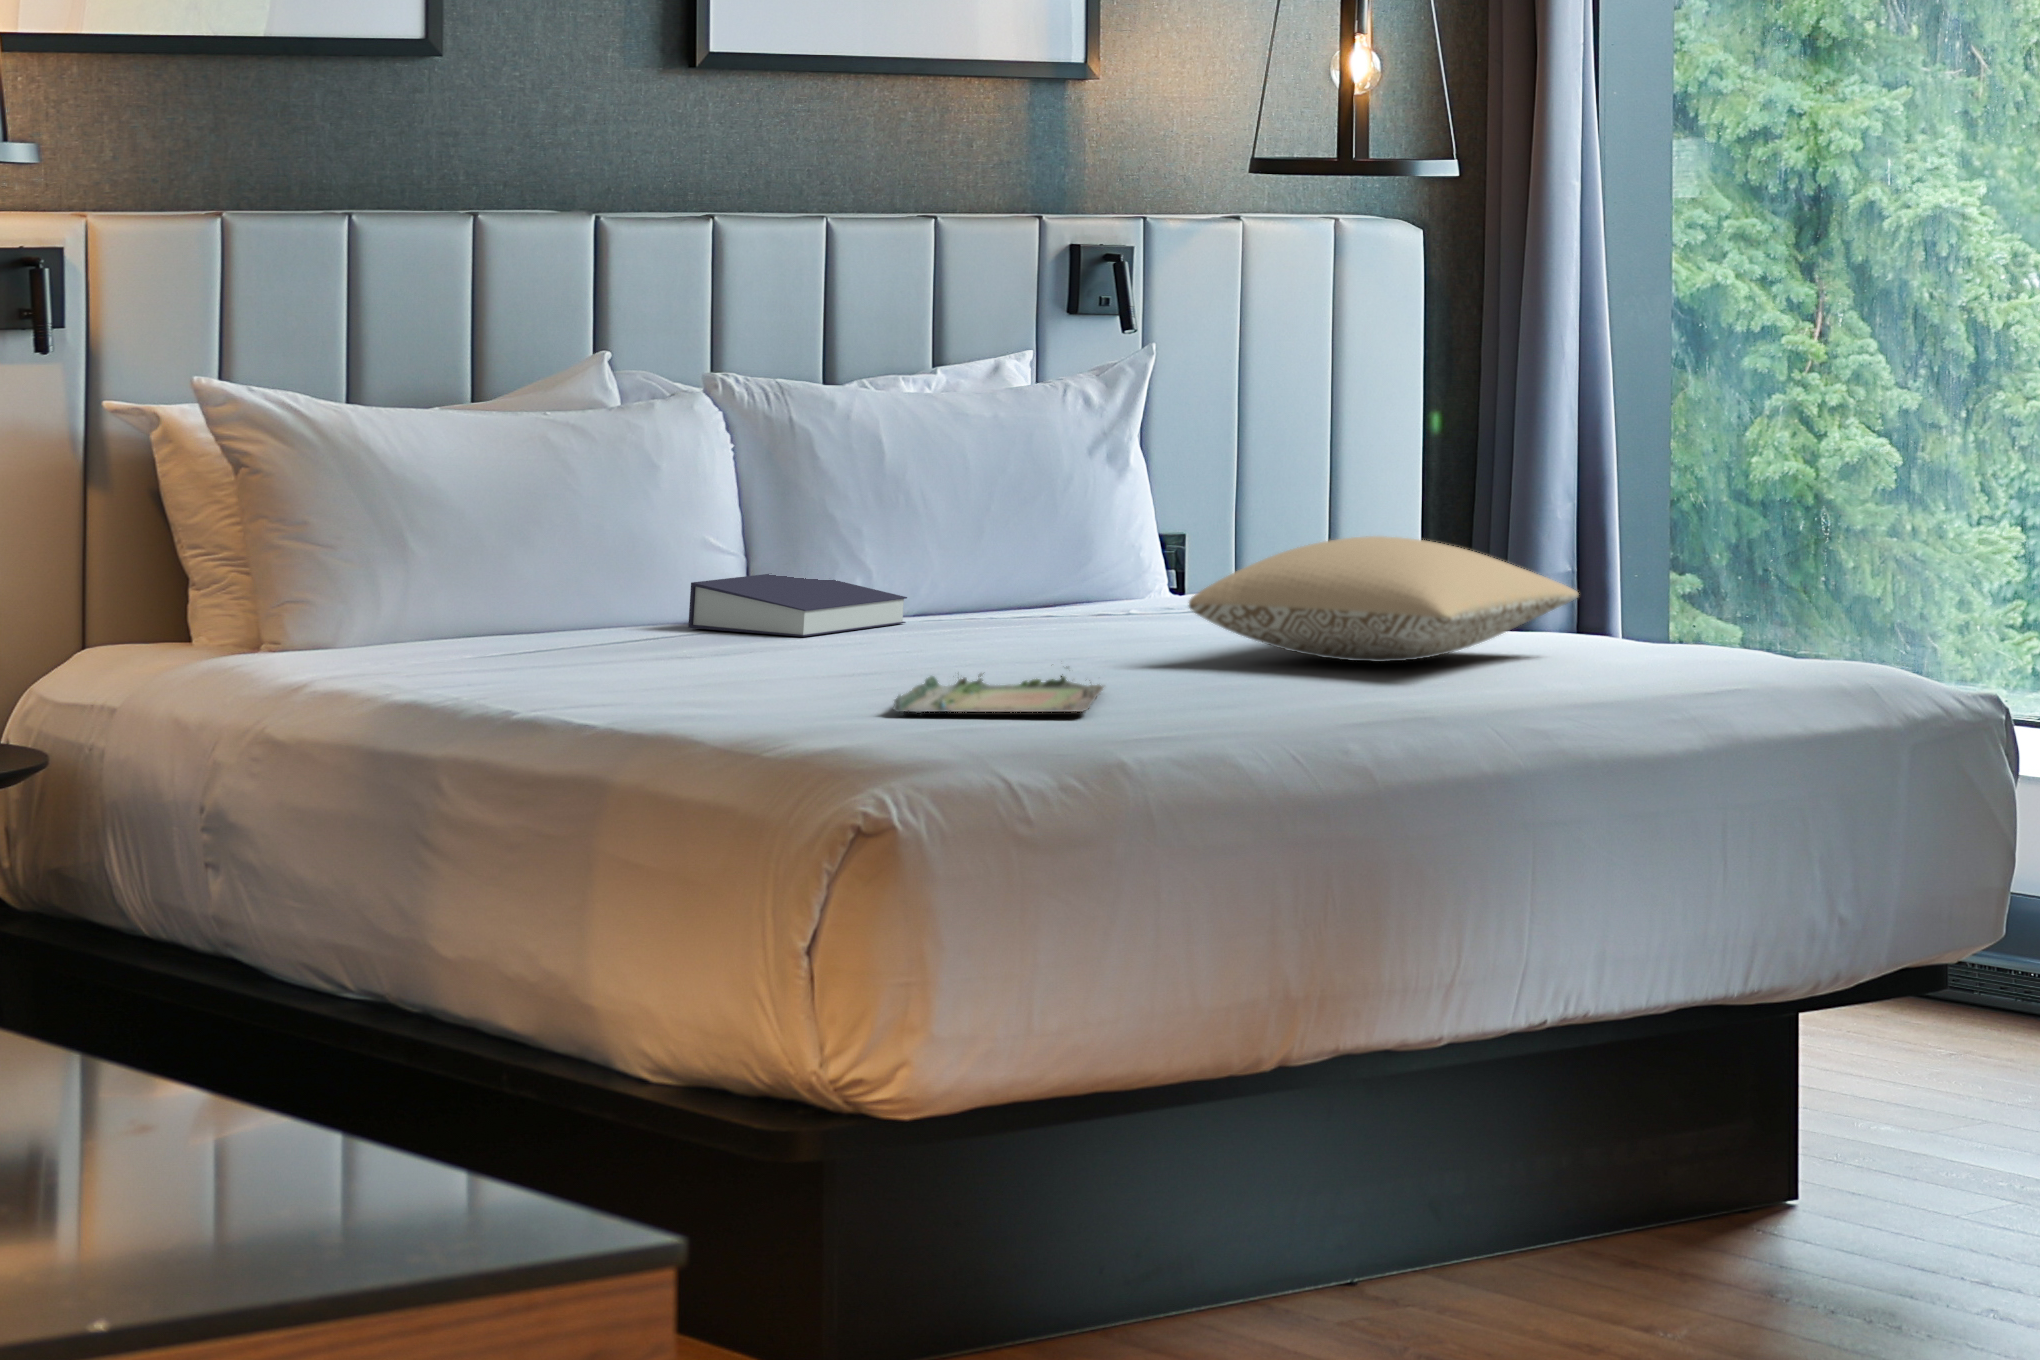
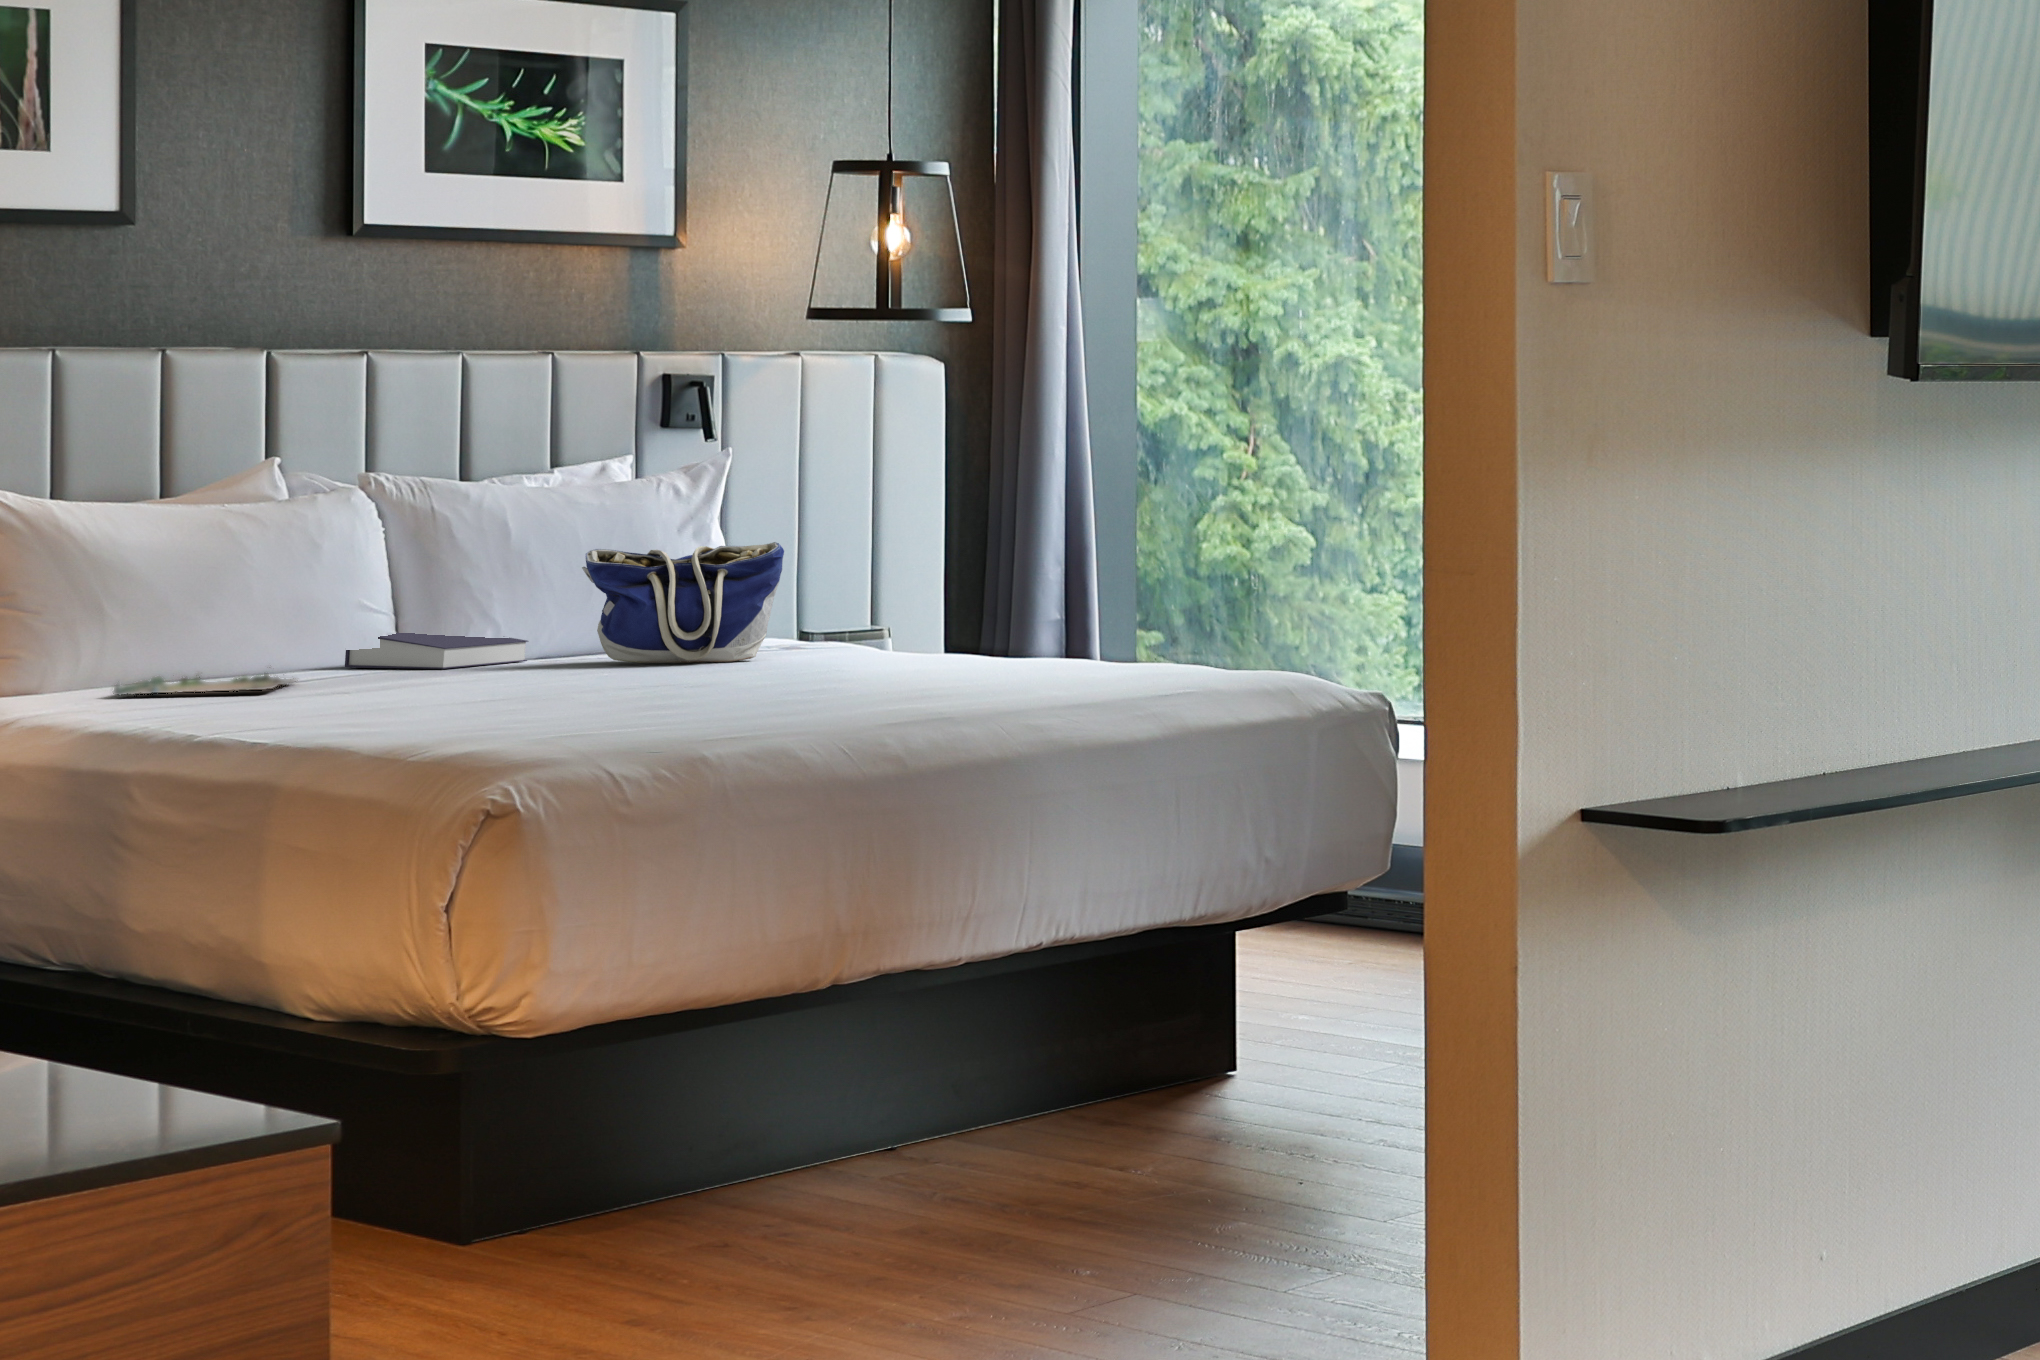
tote bag: none [969,482,1219,636] -> present [582,542,784,663]
pillow: present [1189,536,1578,662] -> none [761,574,1066,666]
tray: present [893,674,1104,713] -> present [114,674,298,695]

